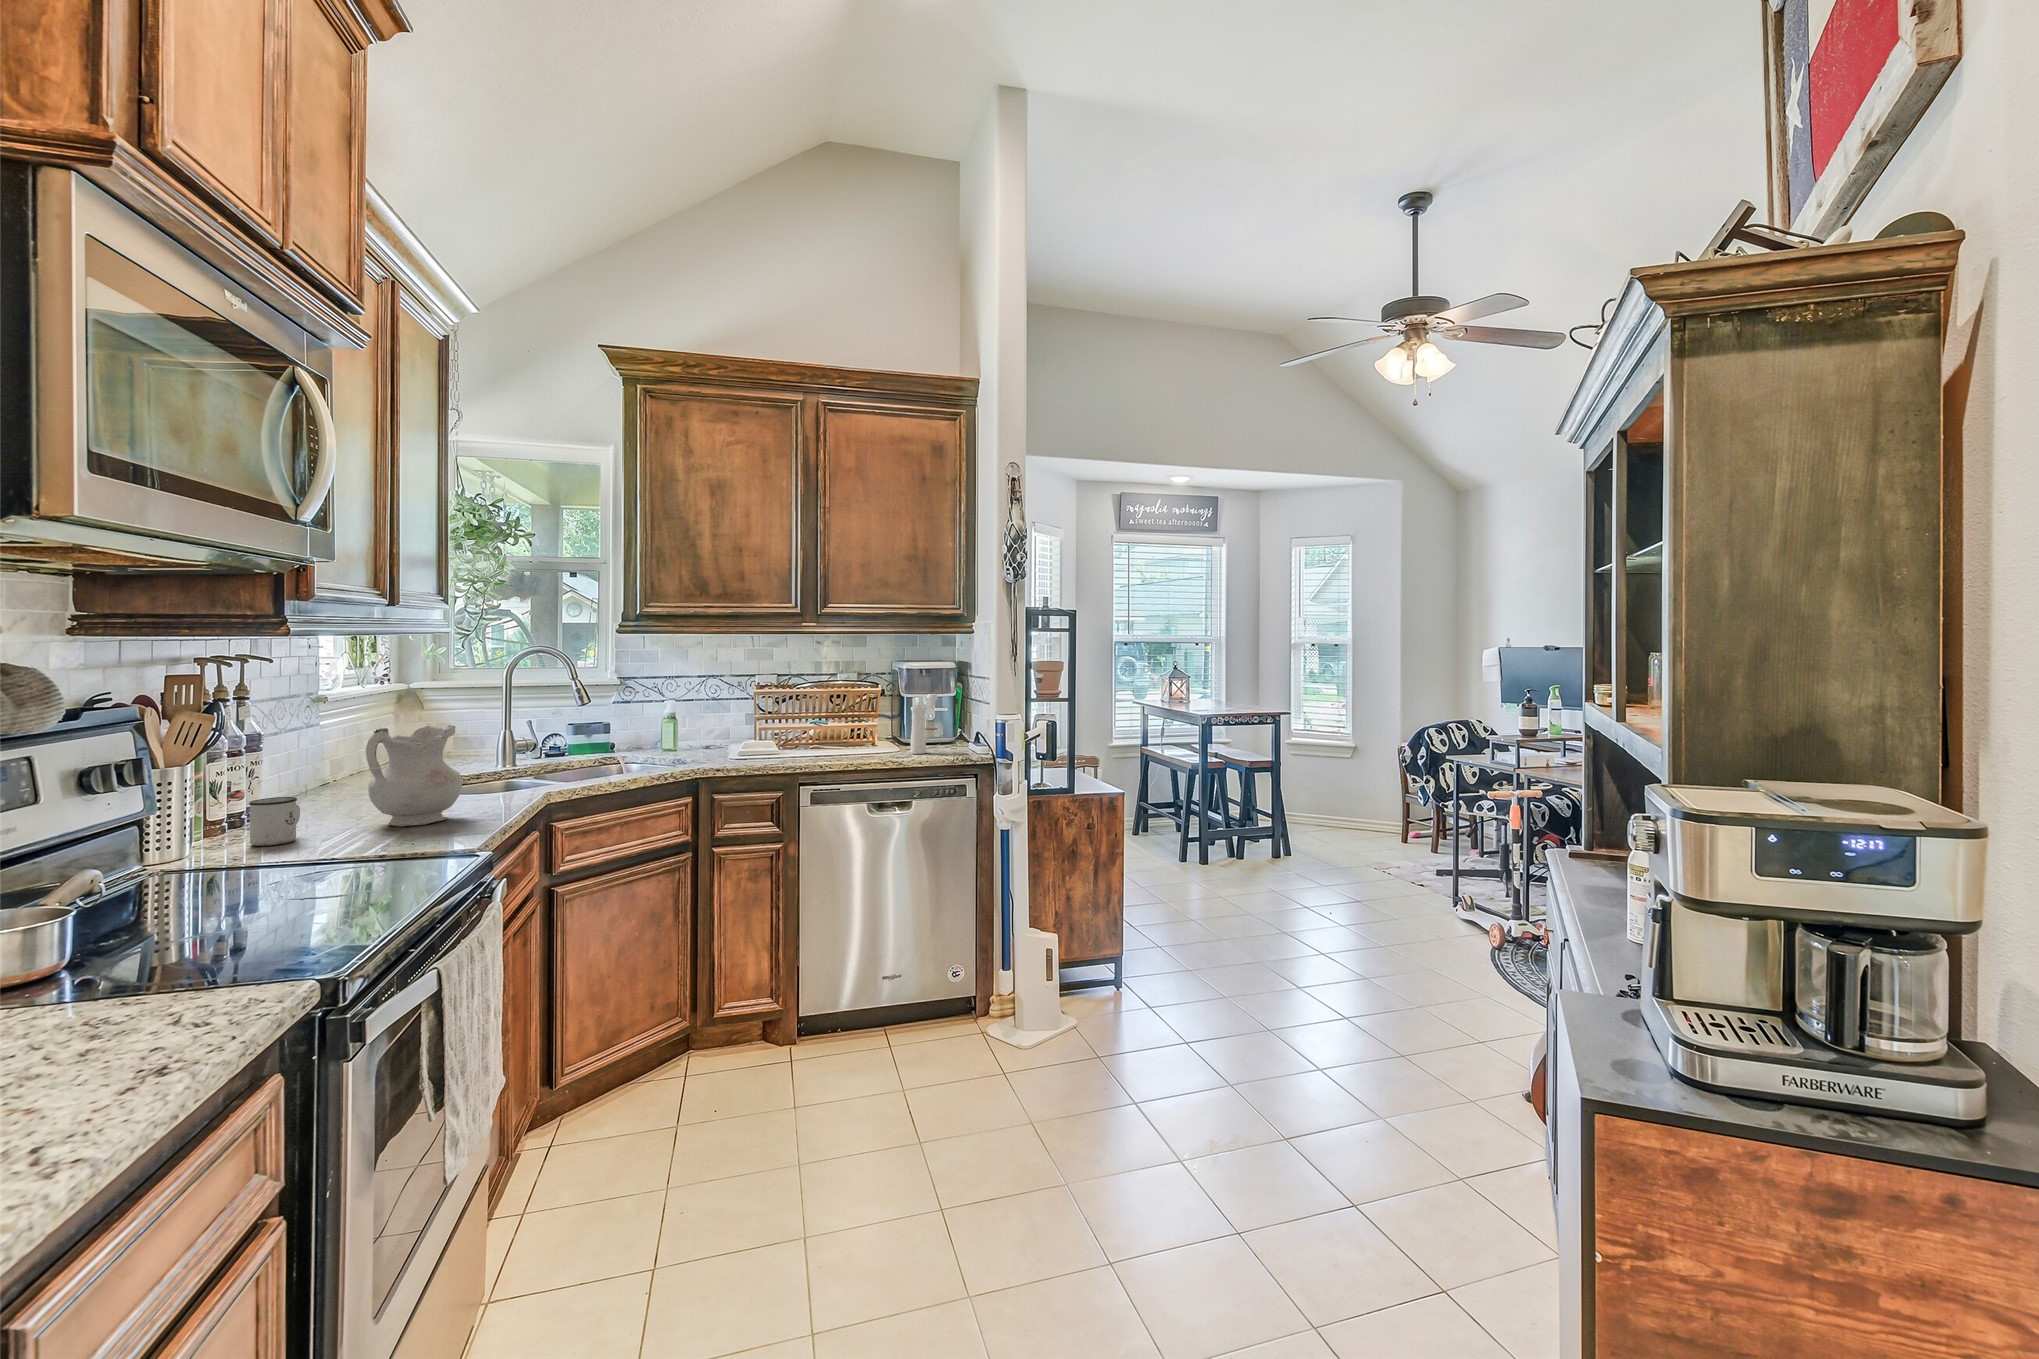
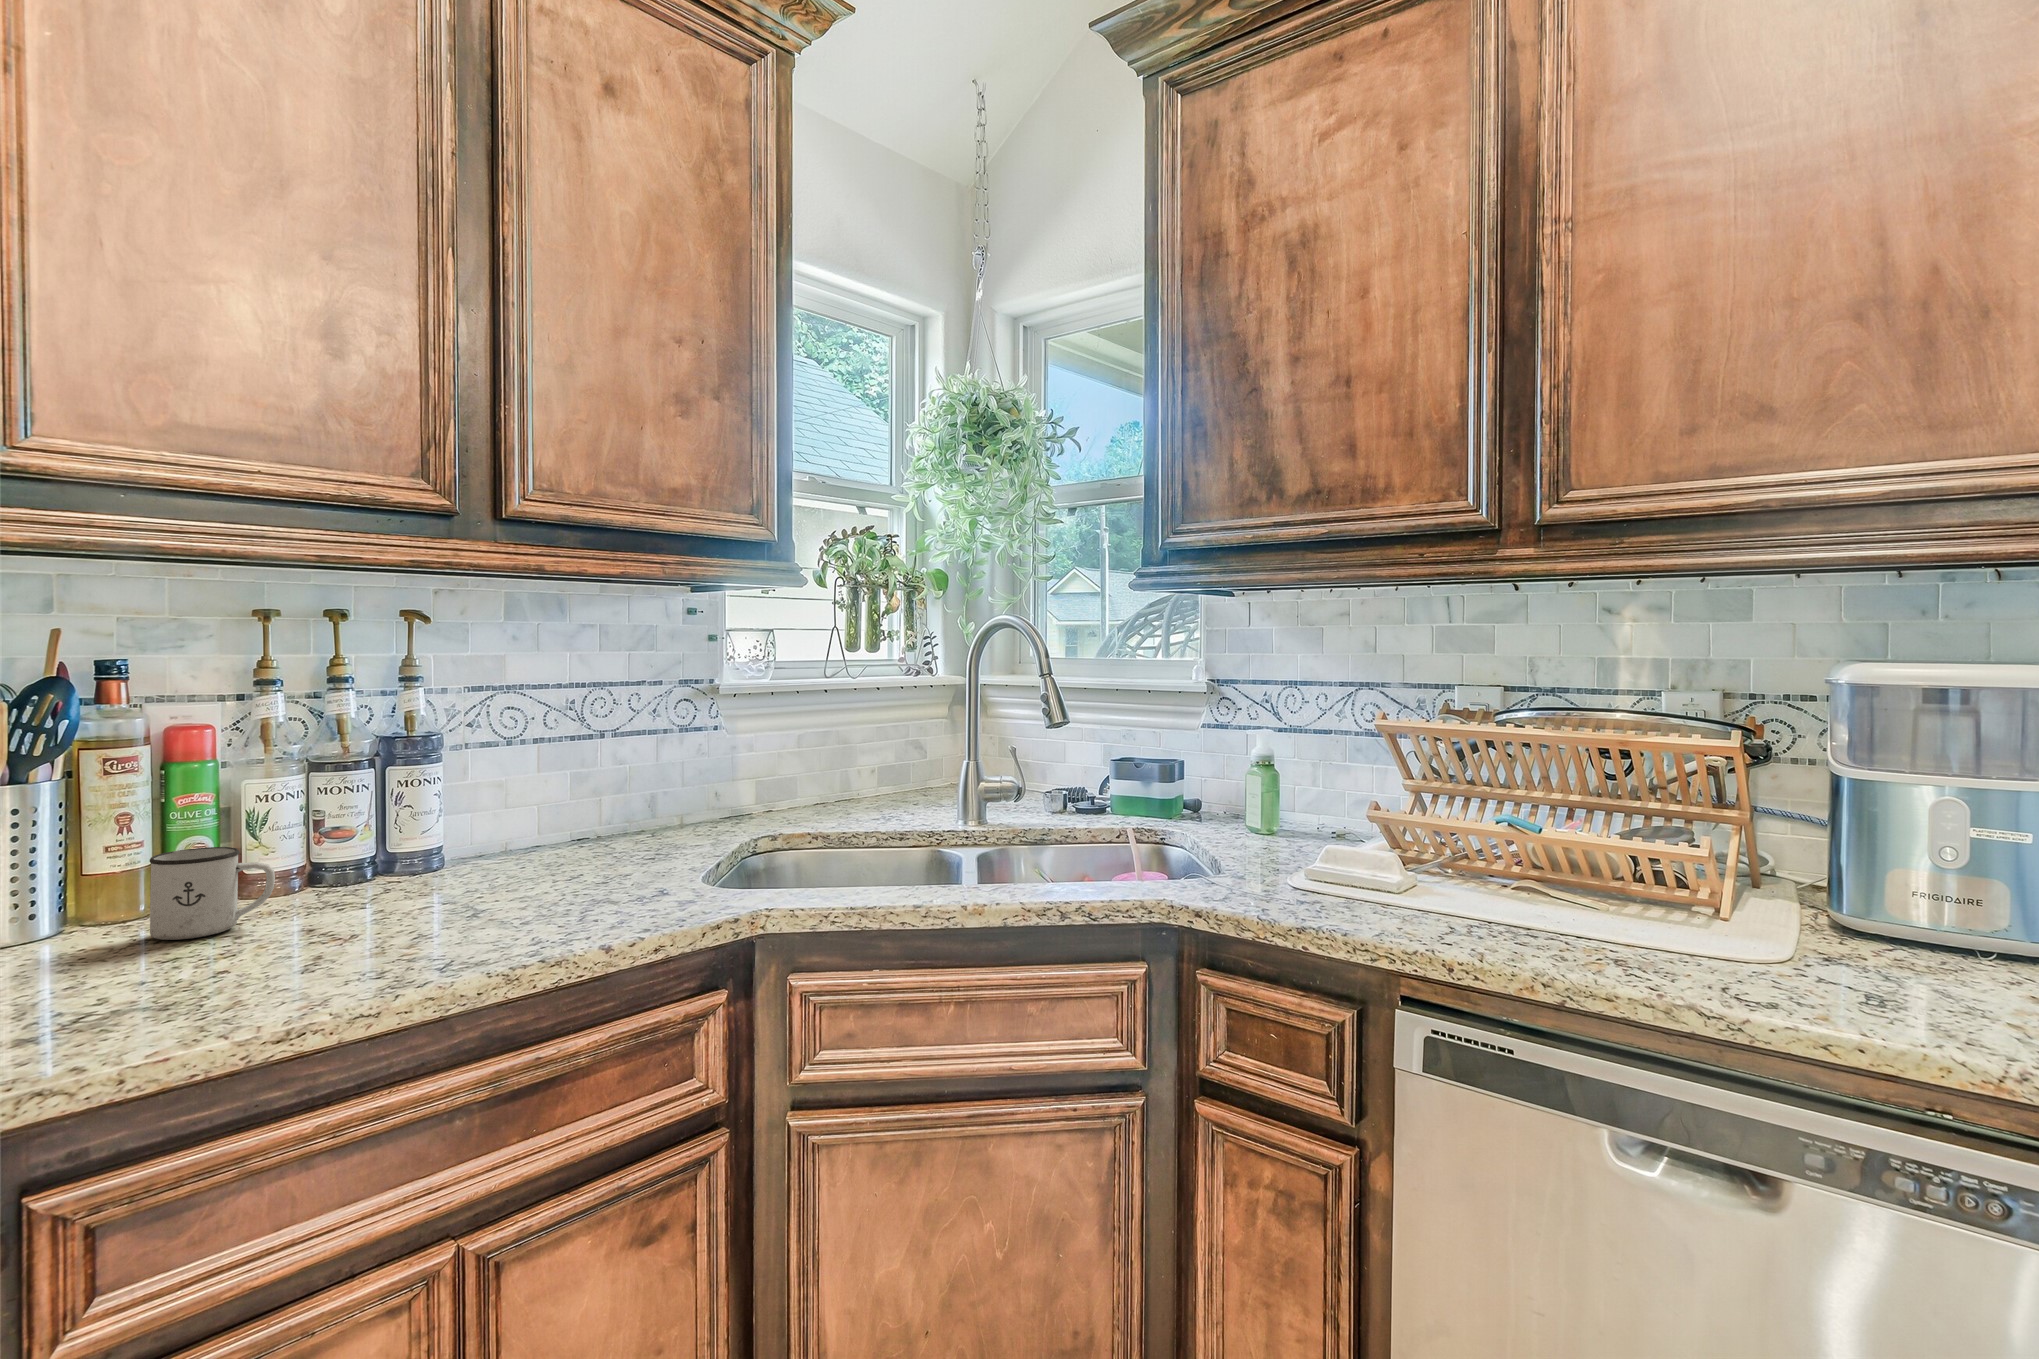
pepper mill: present [911,694,938,754] -> none [1830,779,1978,1004]
ceramic pitcher: present [366,725,462,826] -> none [298,737,504,951]

